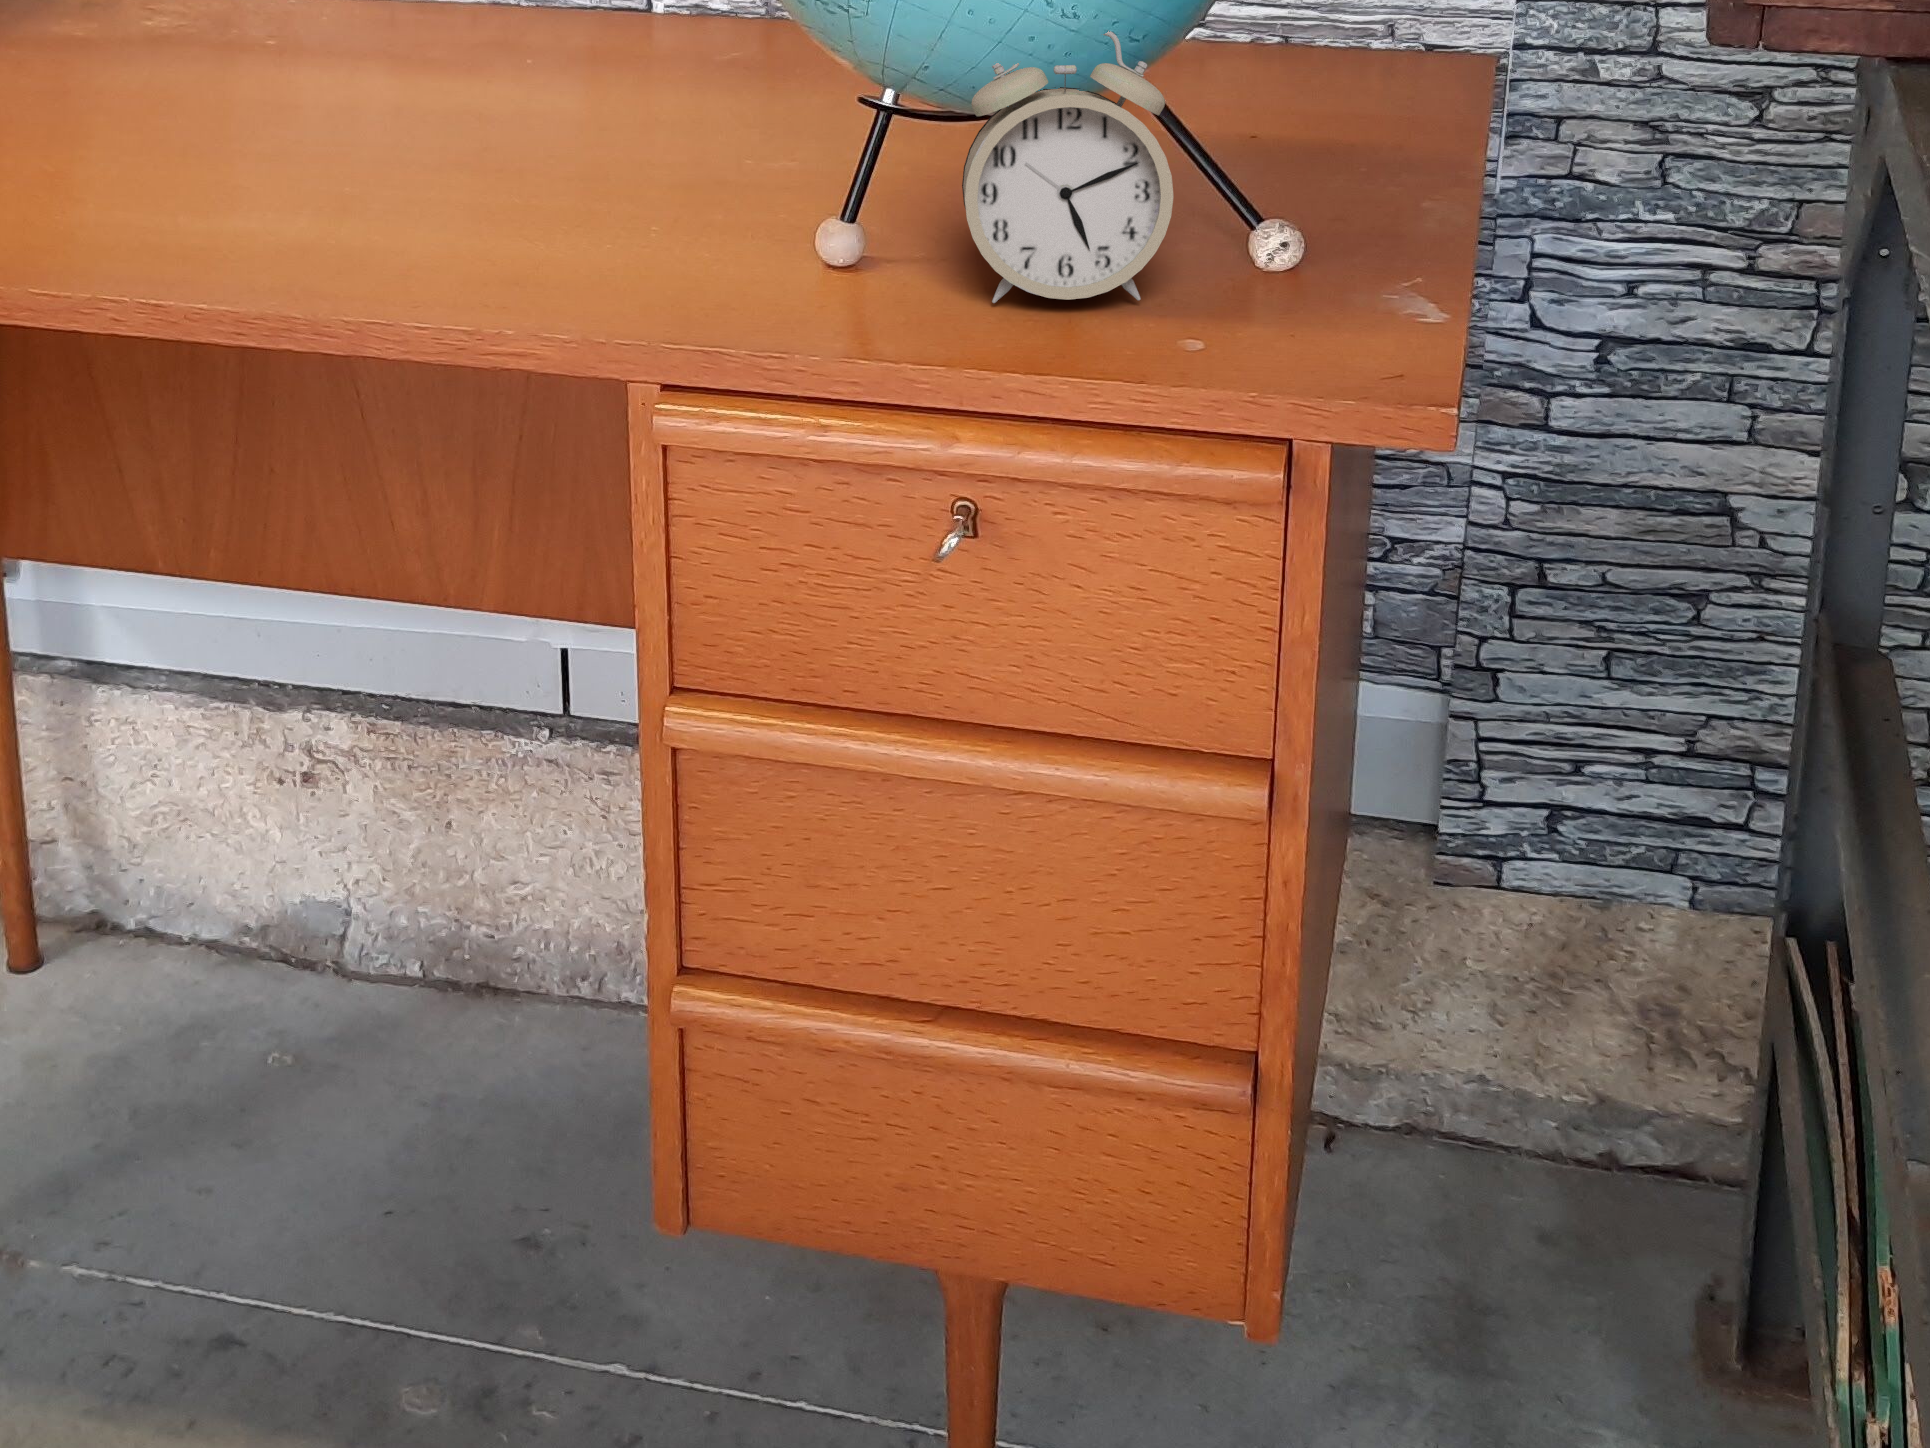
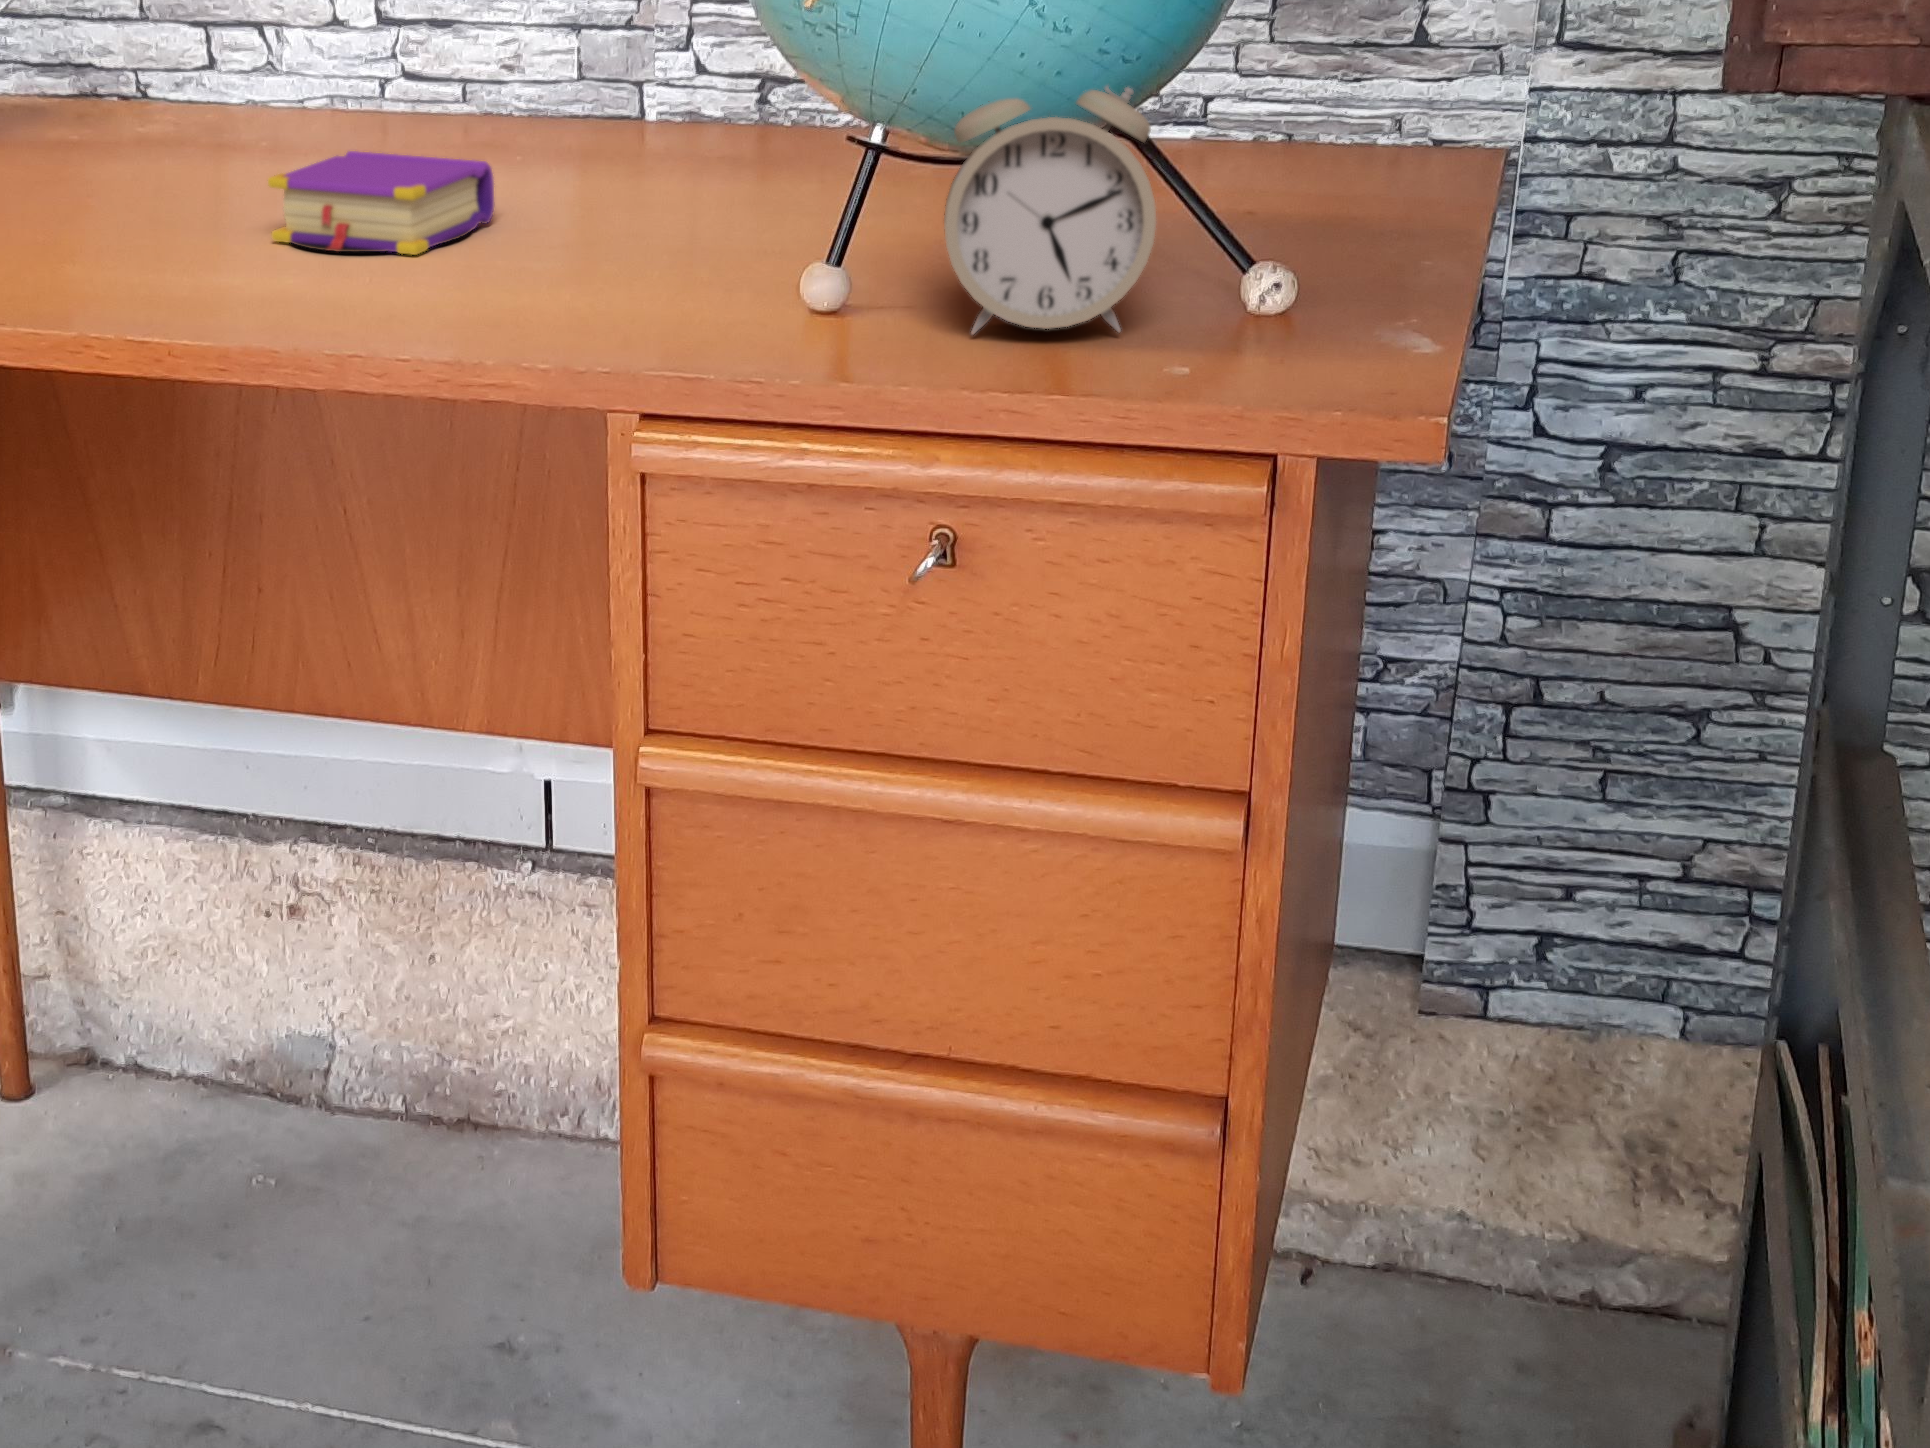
book: none [207,81,588,226] -> present [268,151,494,255]

